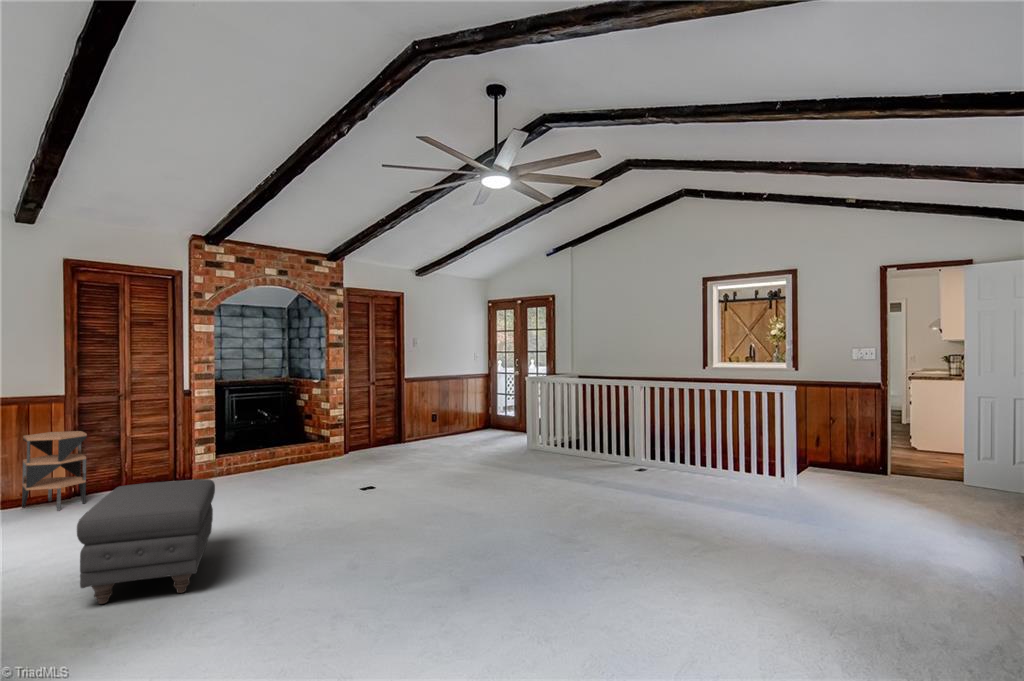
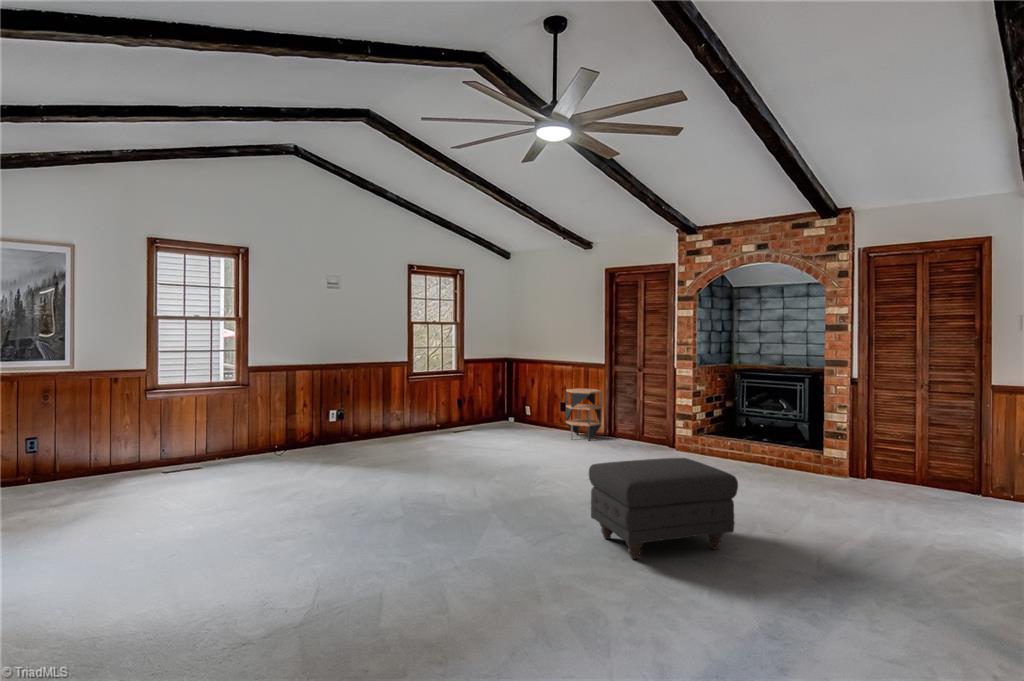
ottoman: present [77,479,215,604] -> present [589,458,738,559]

